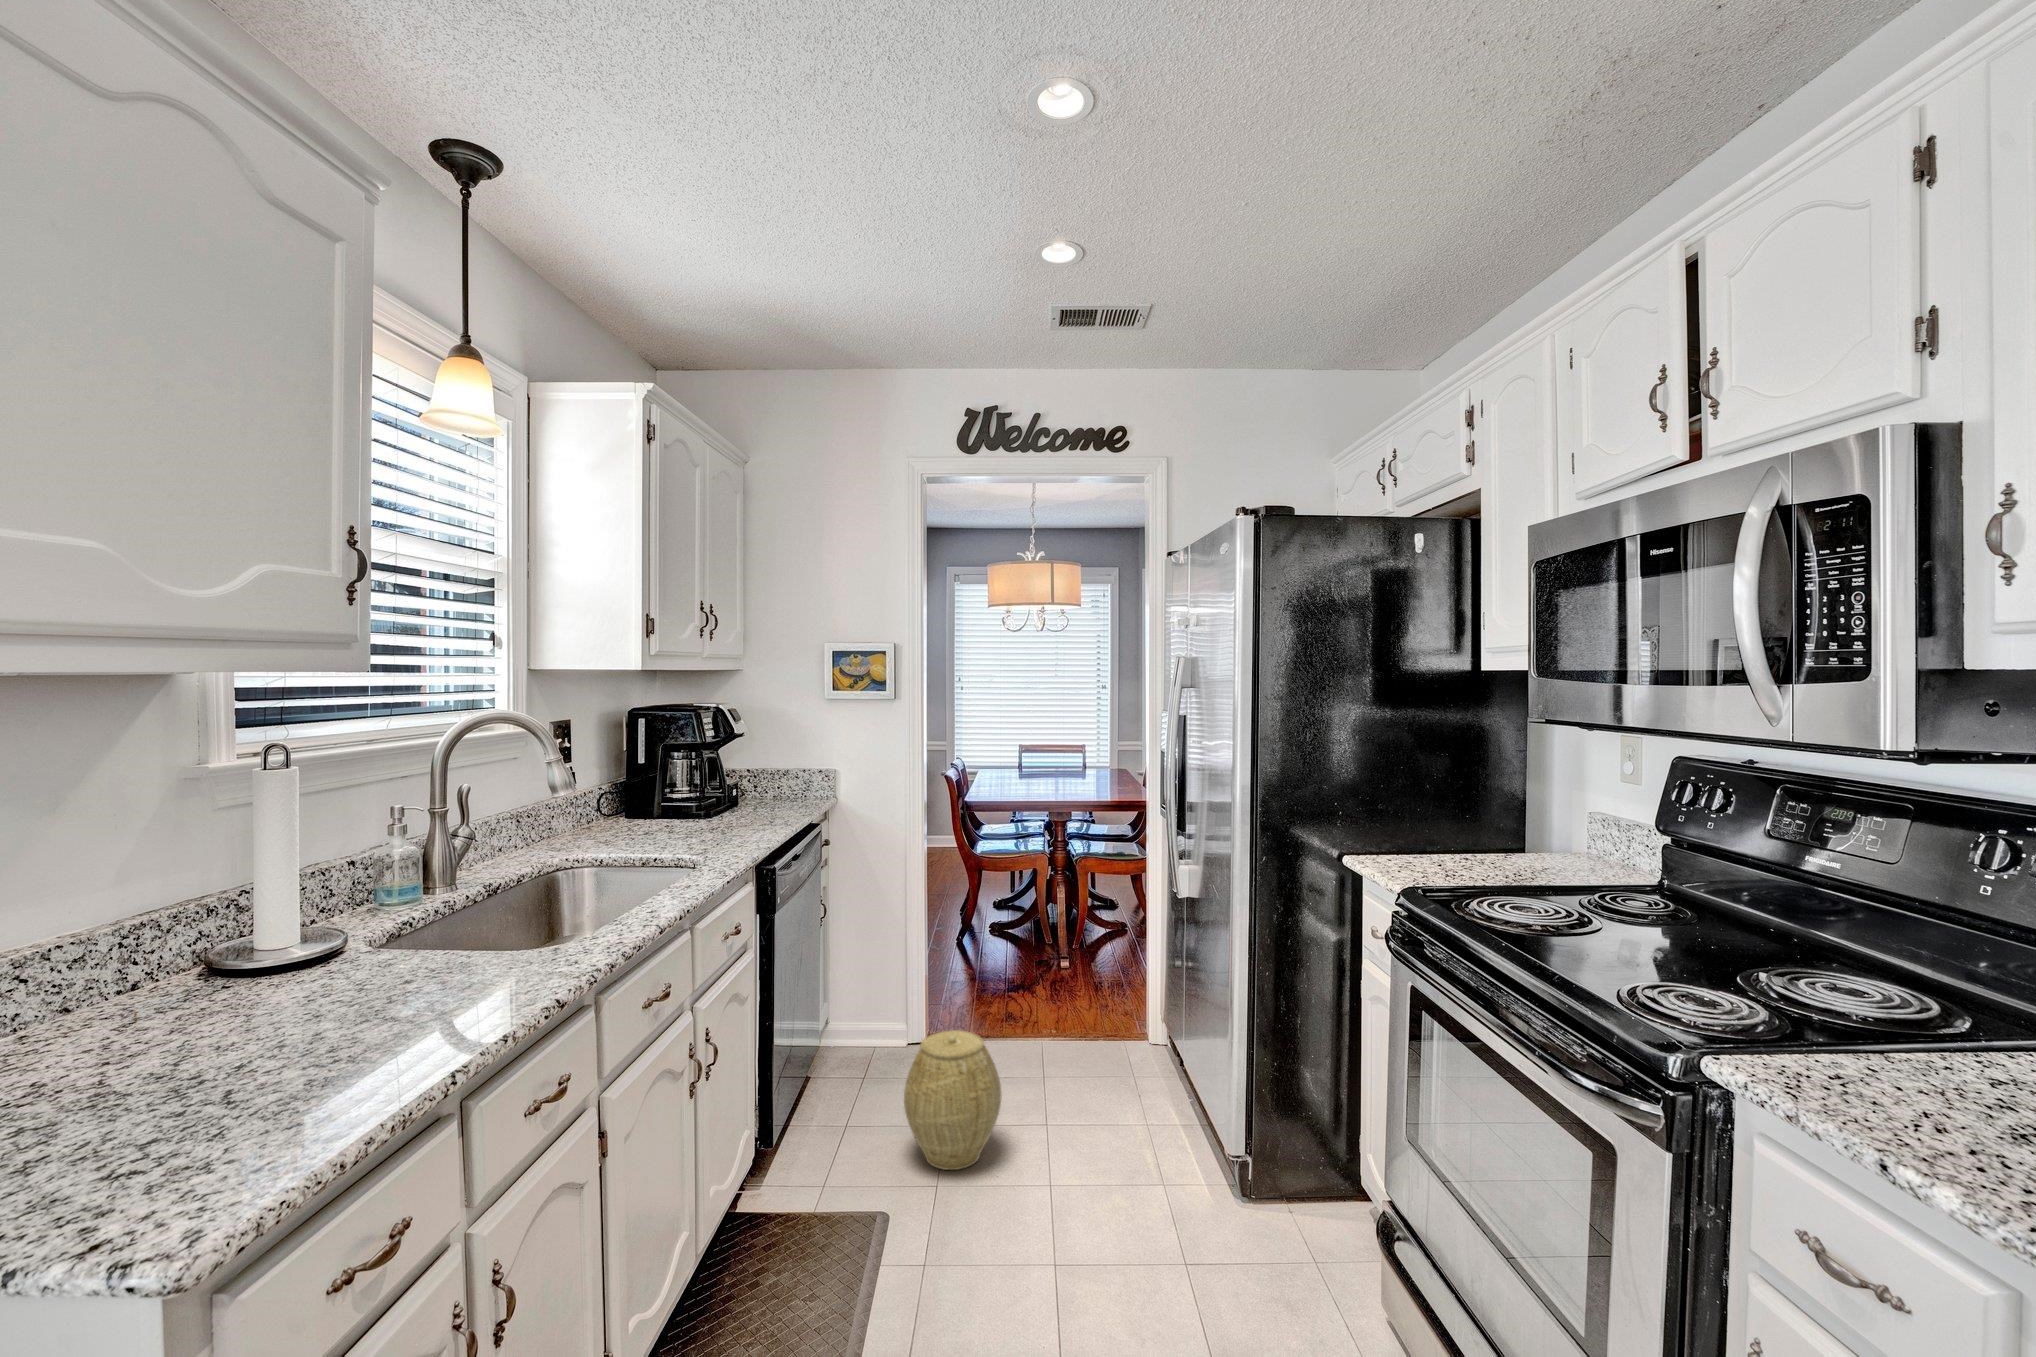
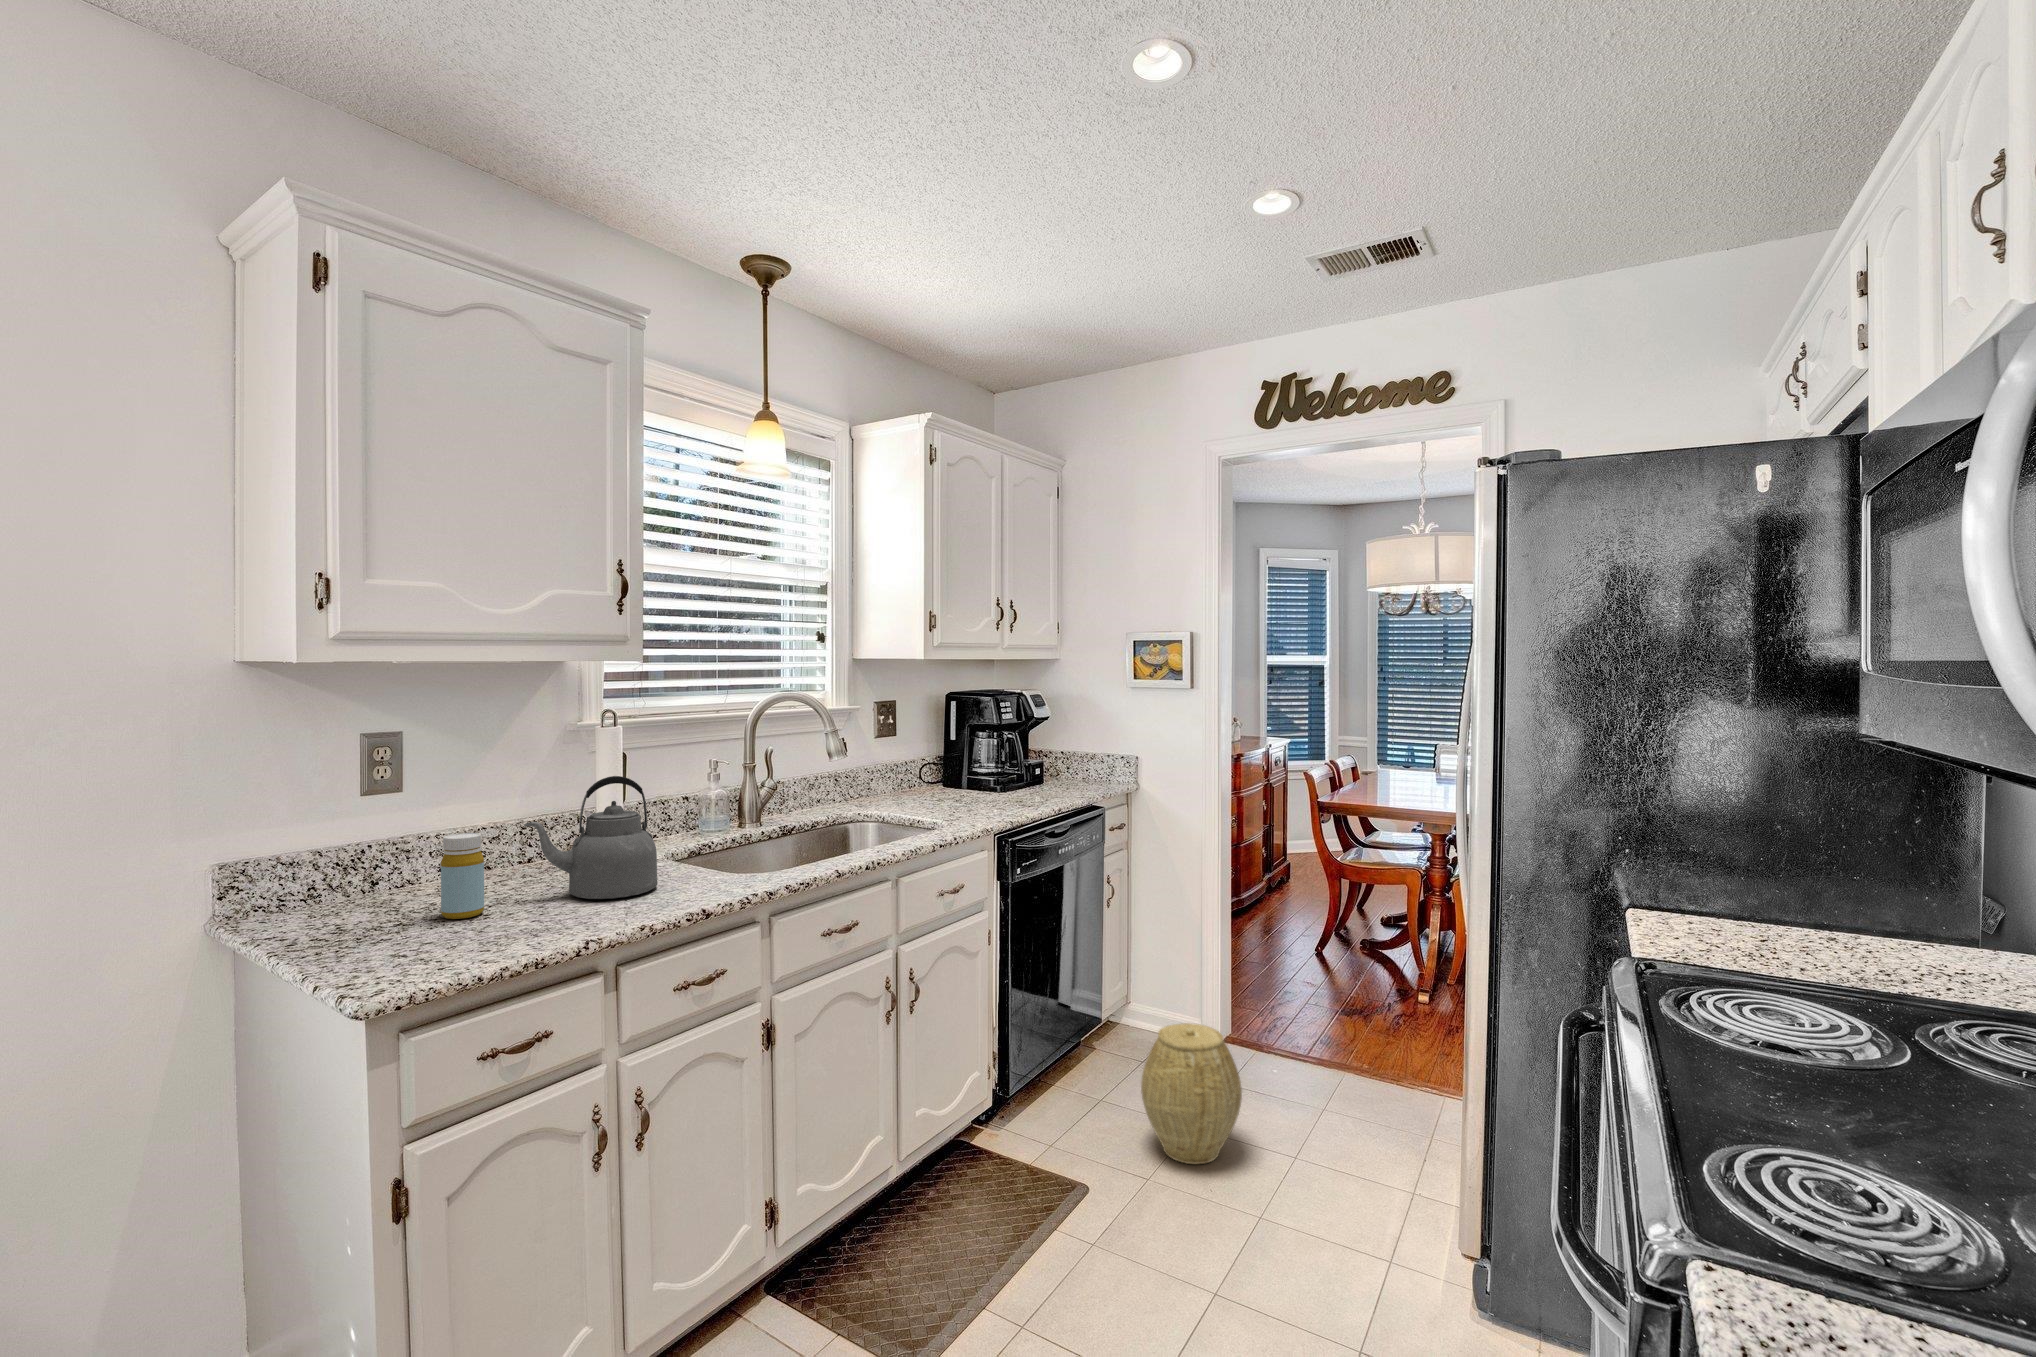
kettle: none [220,844,428,1026] -> present [524,776,657,899]
bottle: none [87,956,169,1100] -> present [441,833,484,919]

